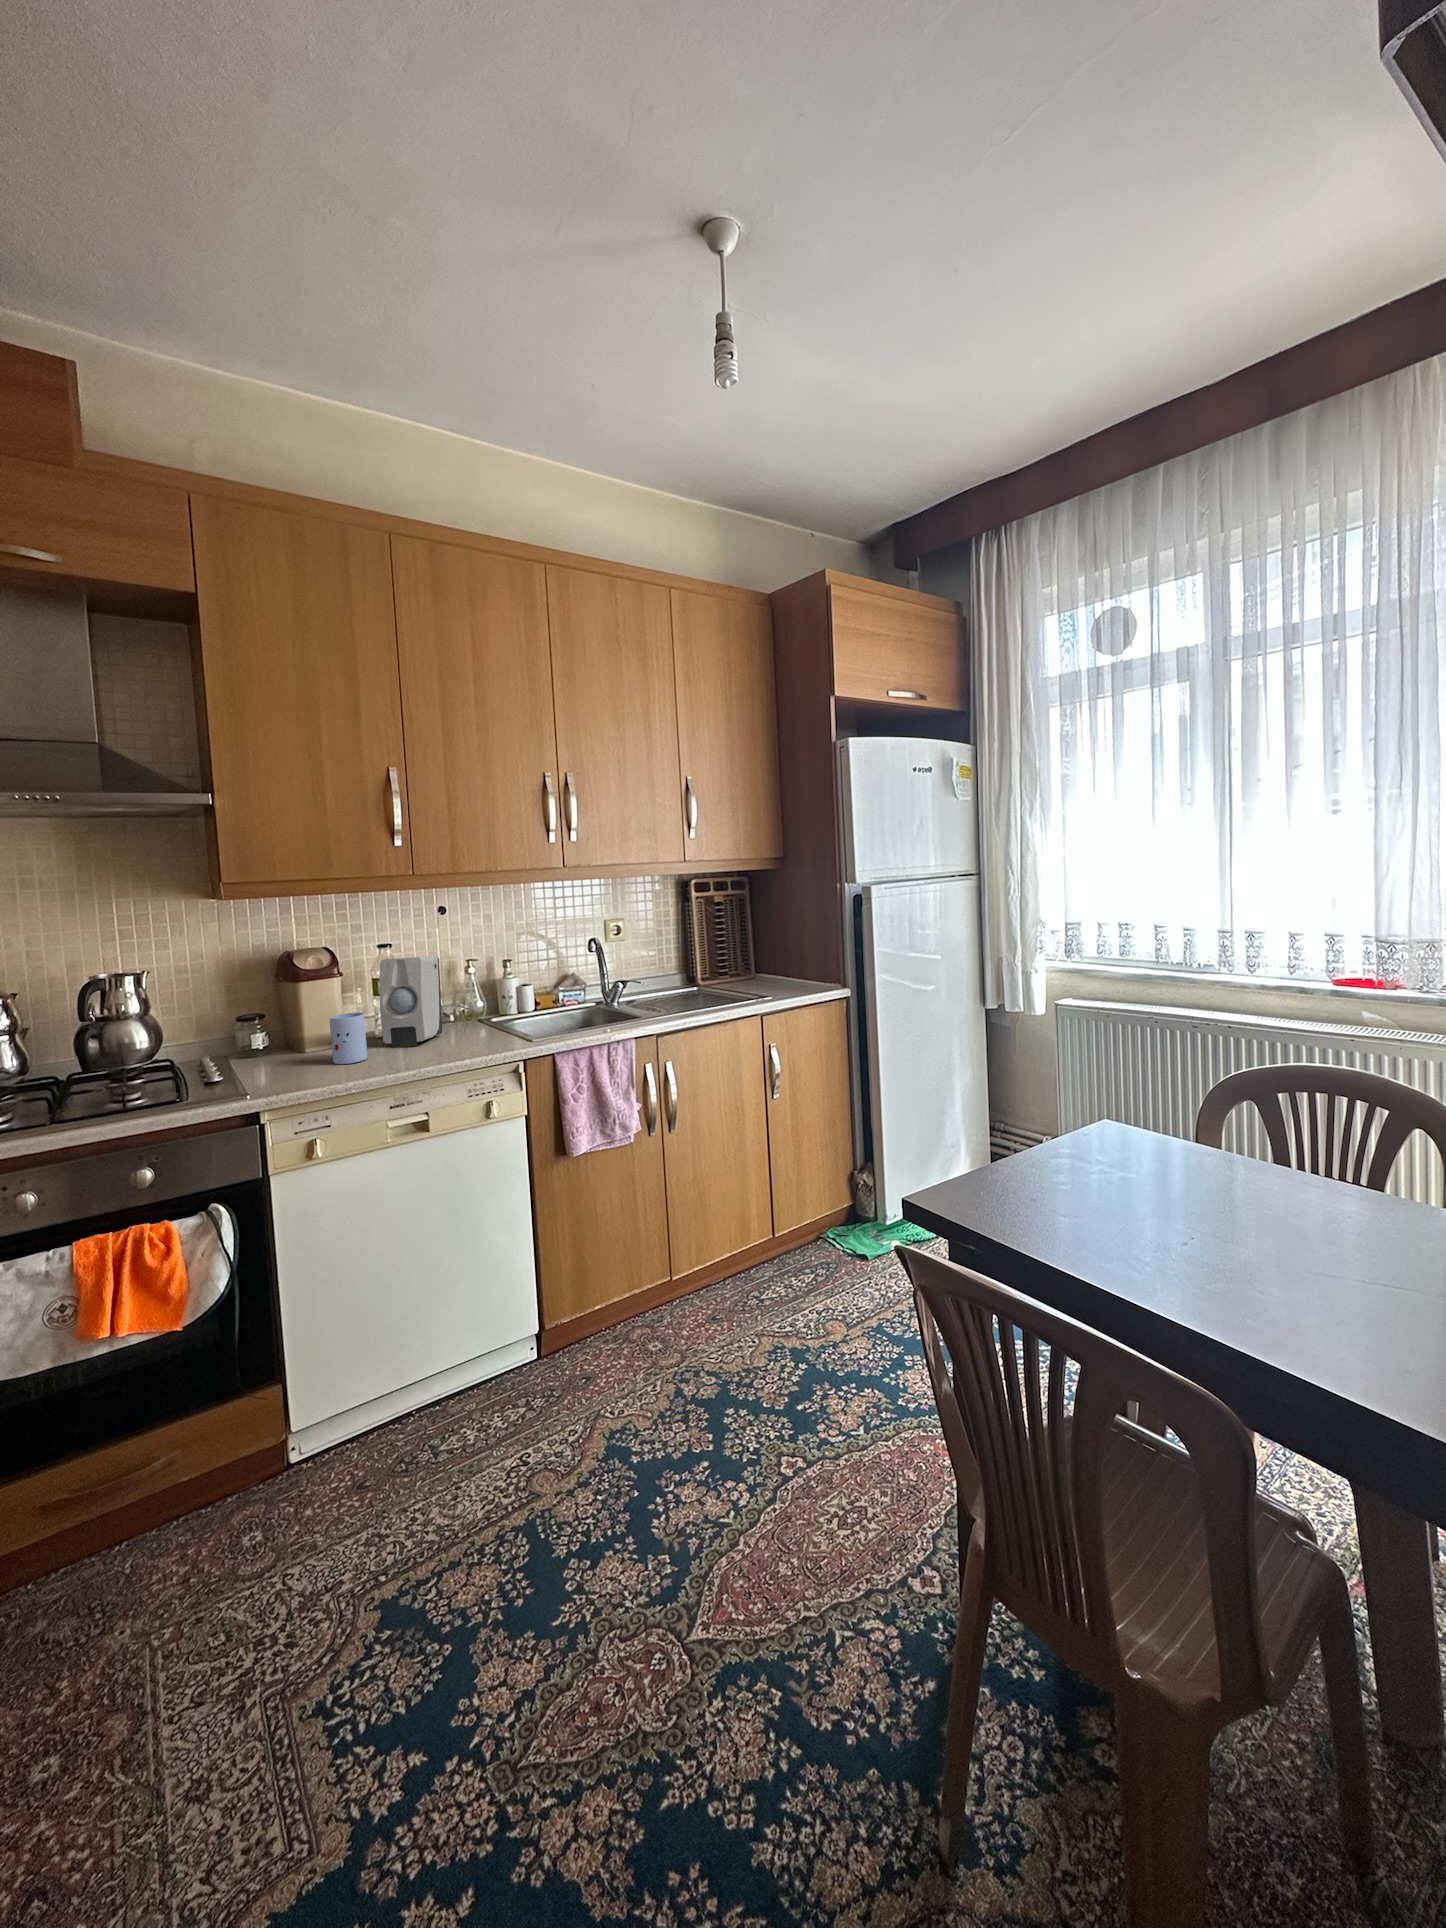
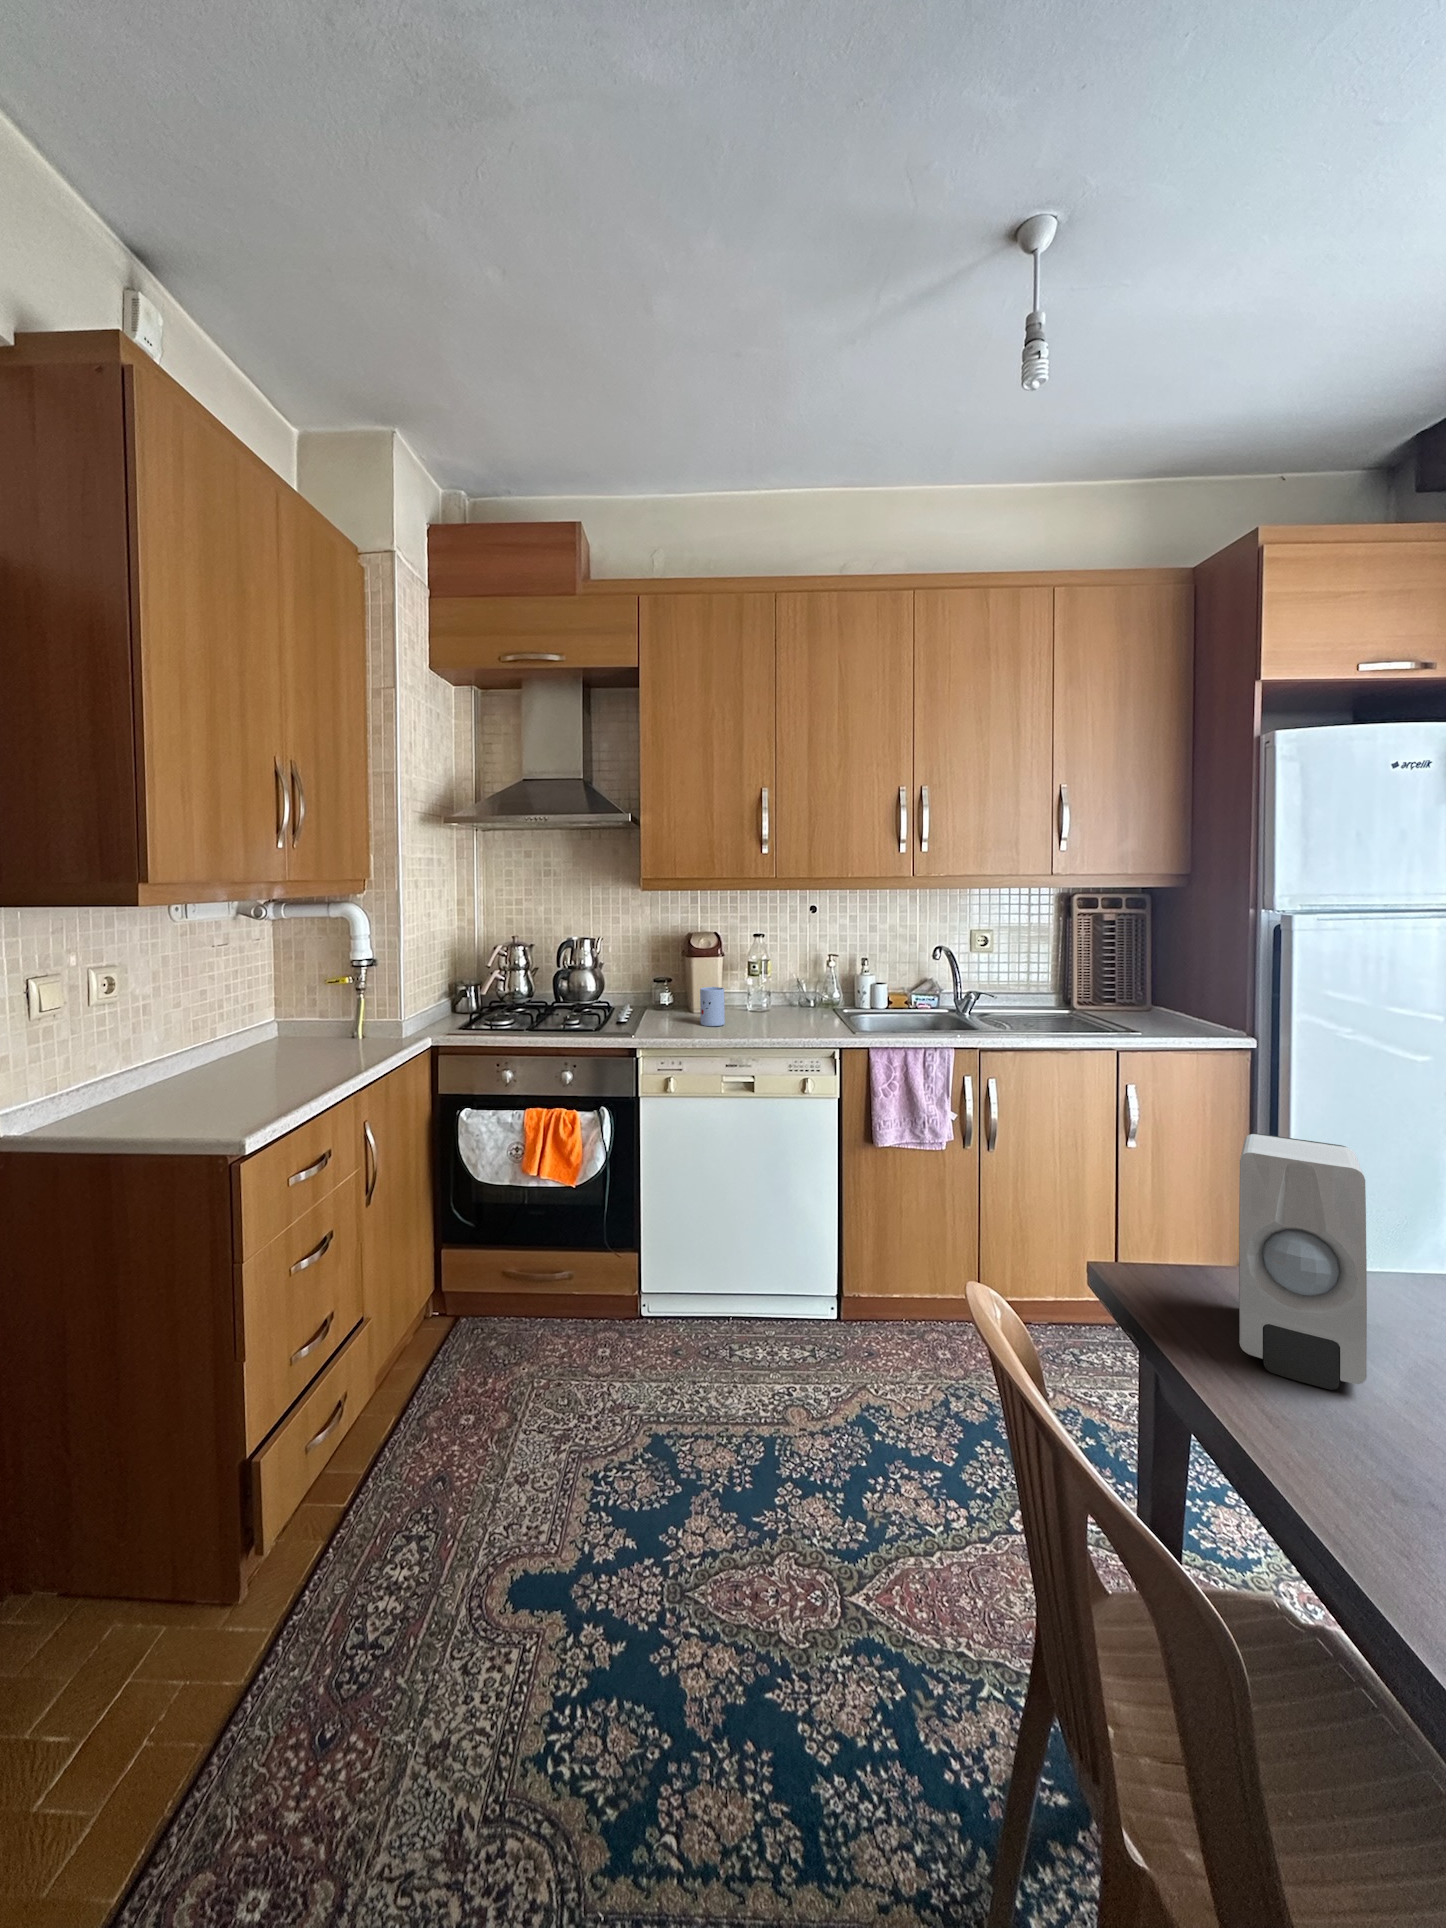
soap dispenser: present [379,956,442,1048] -> present [1239,1133,1367,1390]

